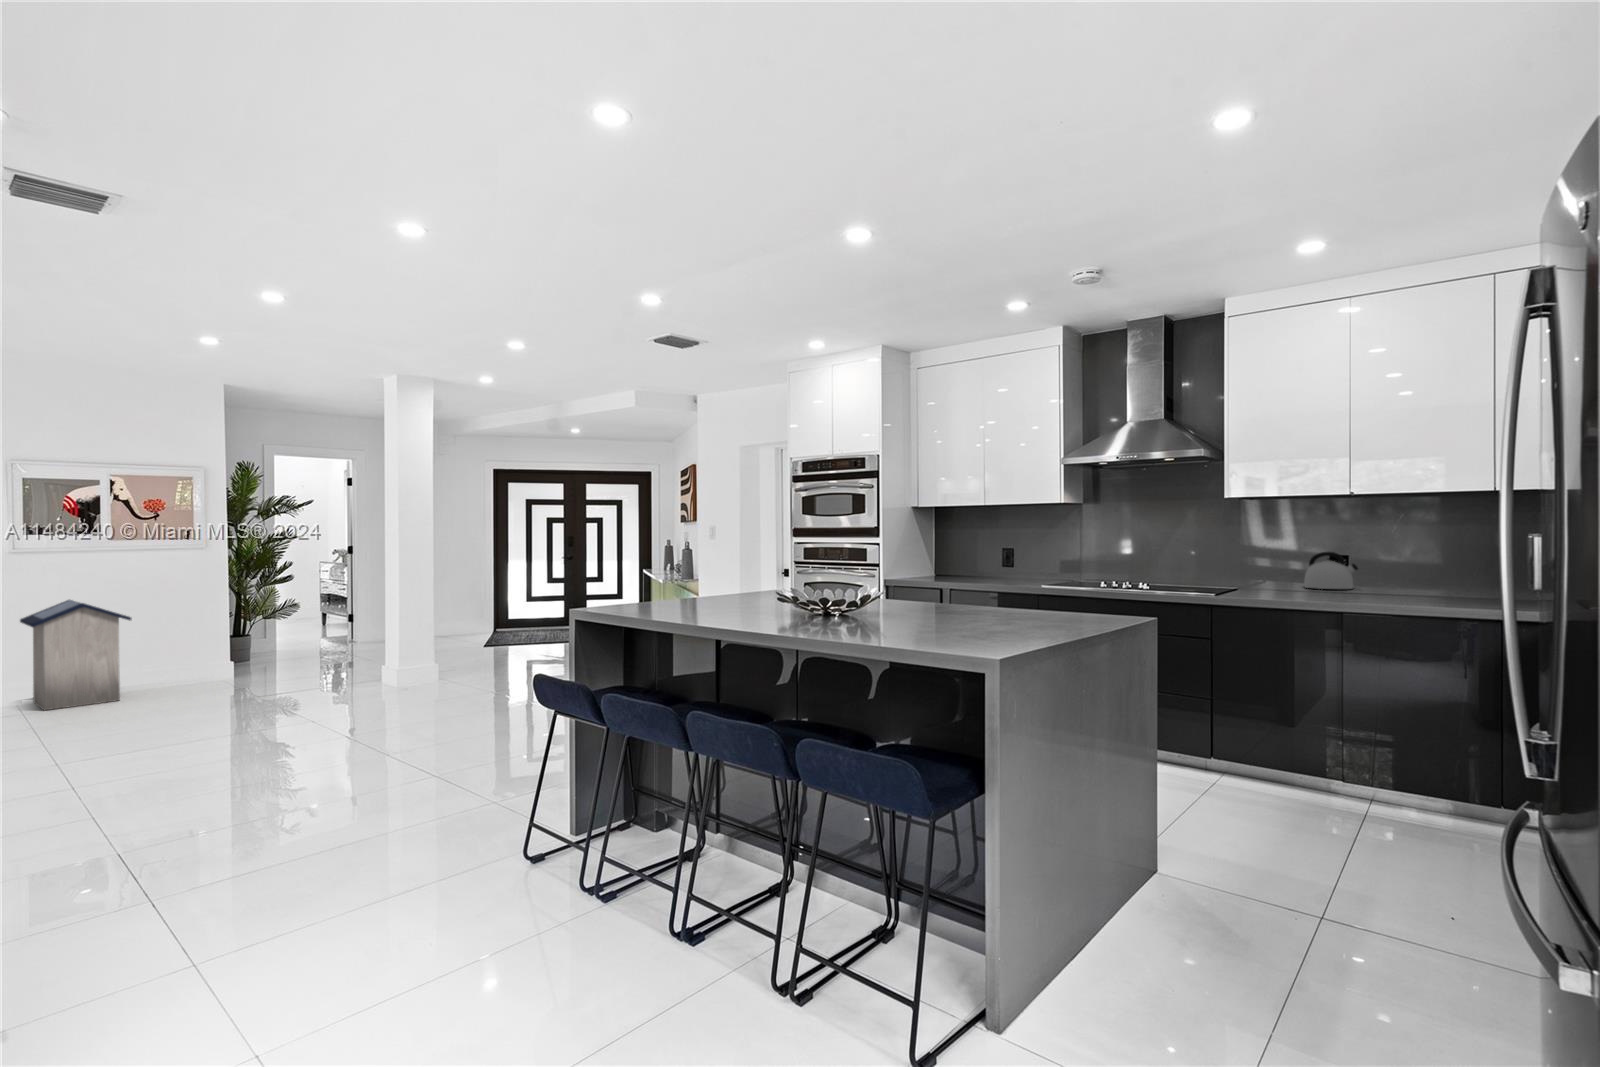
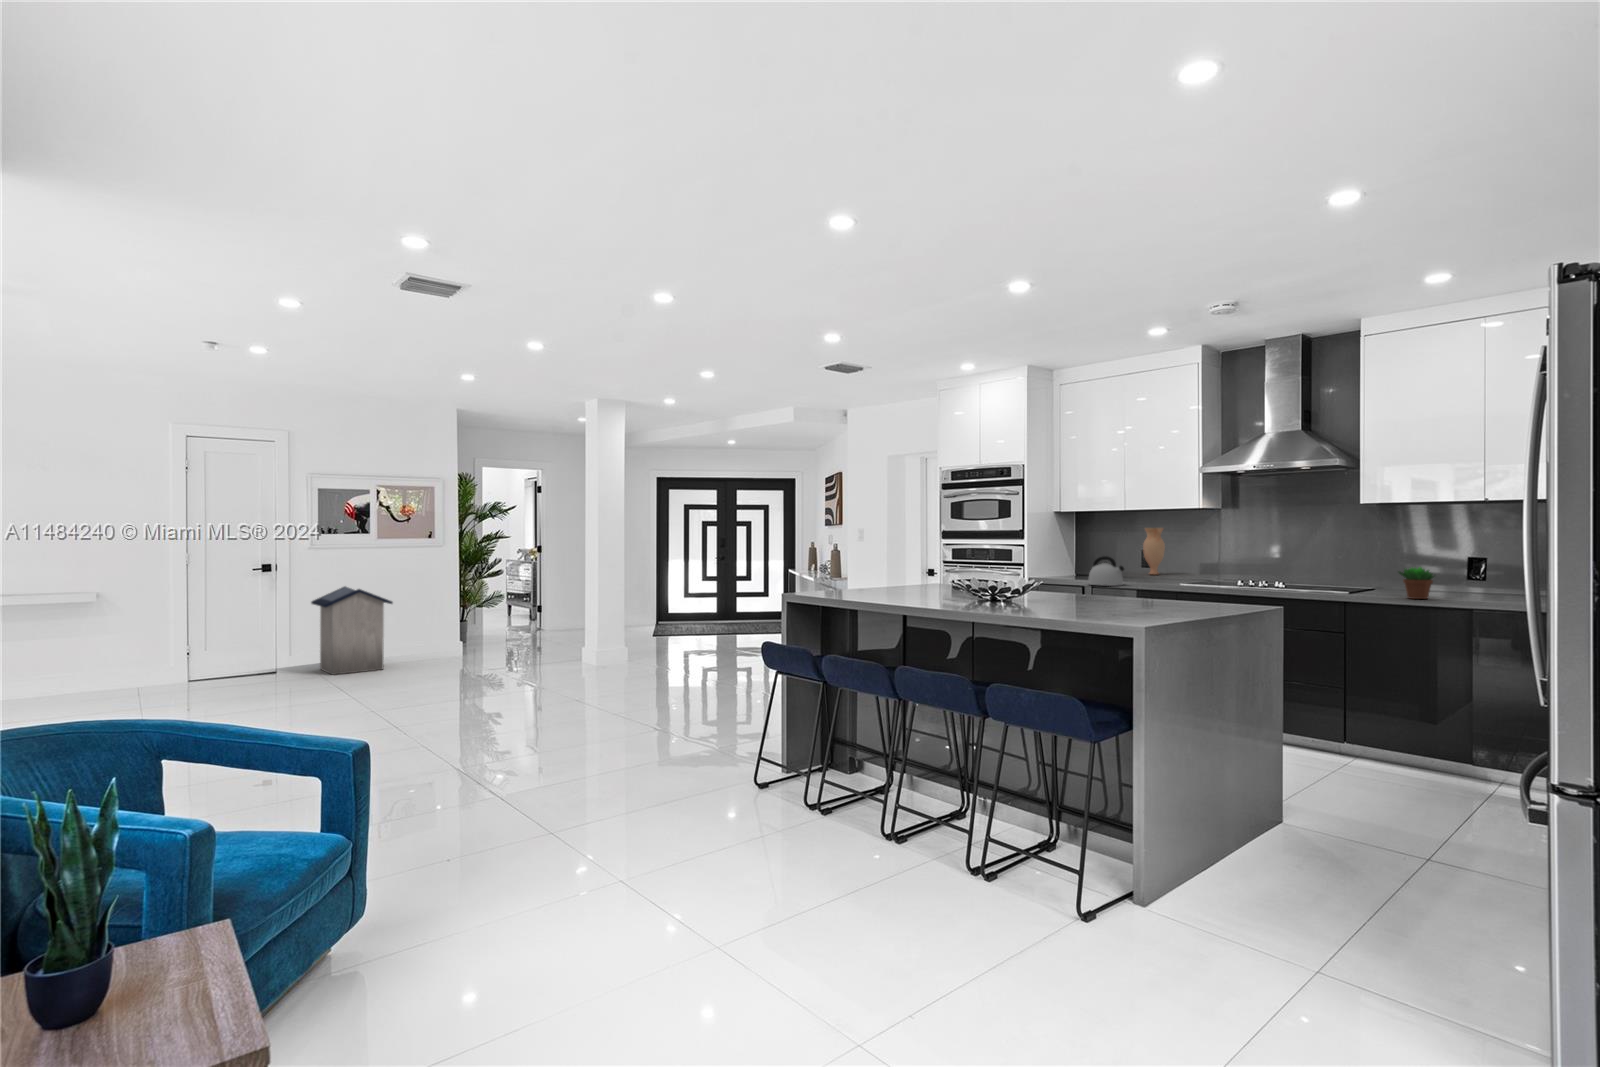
vase: none [1004,524,1026,574] -> present [1143,528,1165,575]
kettle: present [1304,552,1358,589] -> present [1088,556,1124,586]
succulent plant: none [1267,565,1307,601] -> present [1399,567,1434,599]

